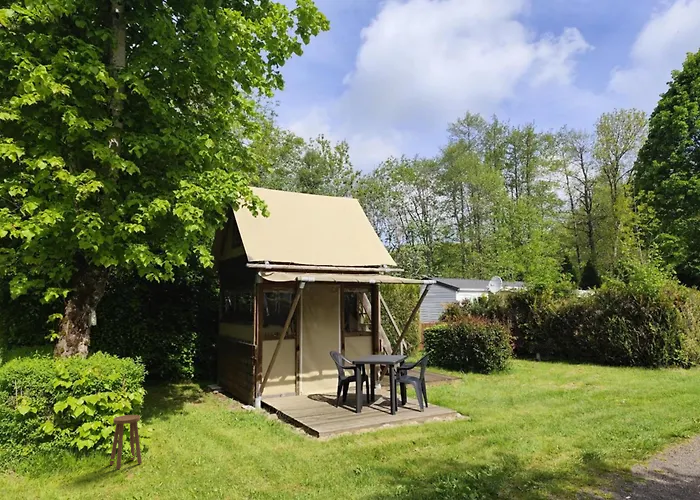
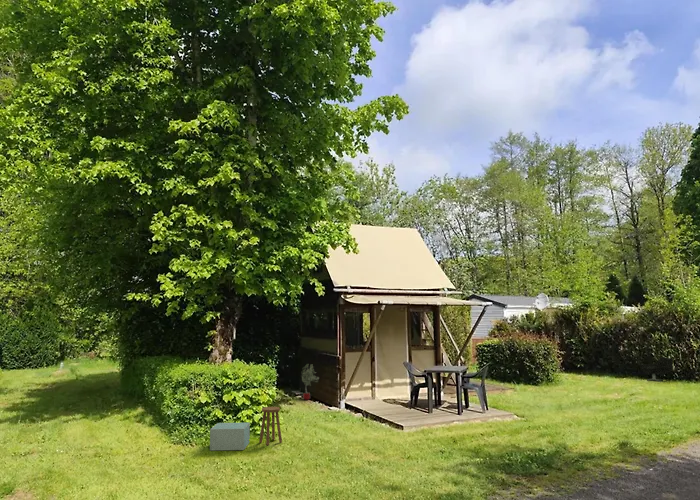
lounge chair: present [529,338,555,361] -> present [640,357,673,381]
potted tree: none [207,354,231,398] -> present [302,364,319,400]
storage box: none [28,438,97,480] -> present [210,423,250,450]

